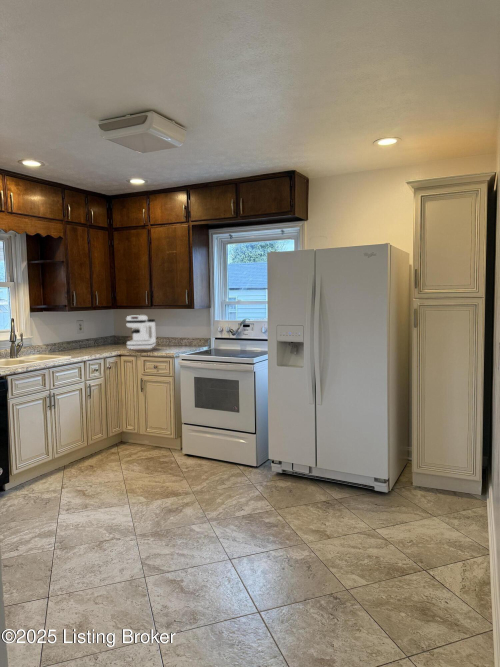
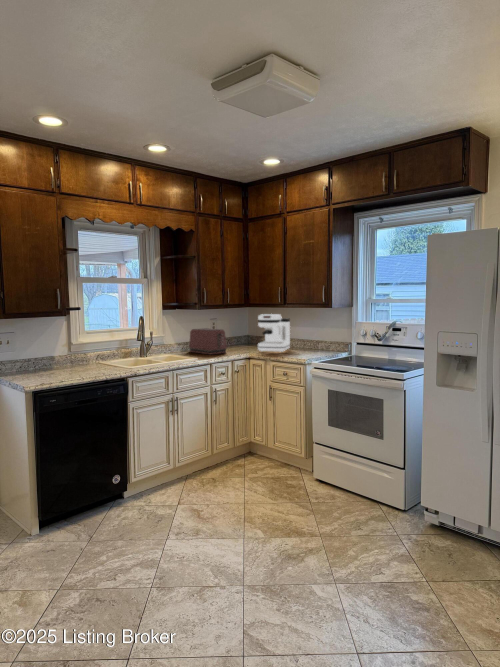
toaster: none [60,330,98,353] -> present [189,328,227,354]

